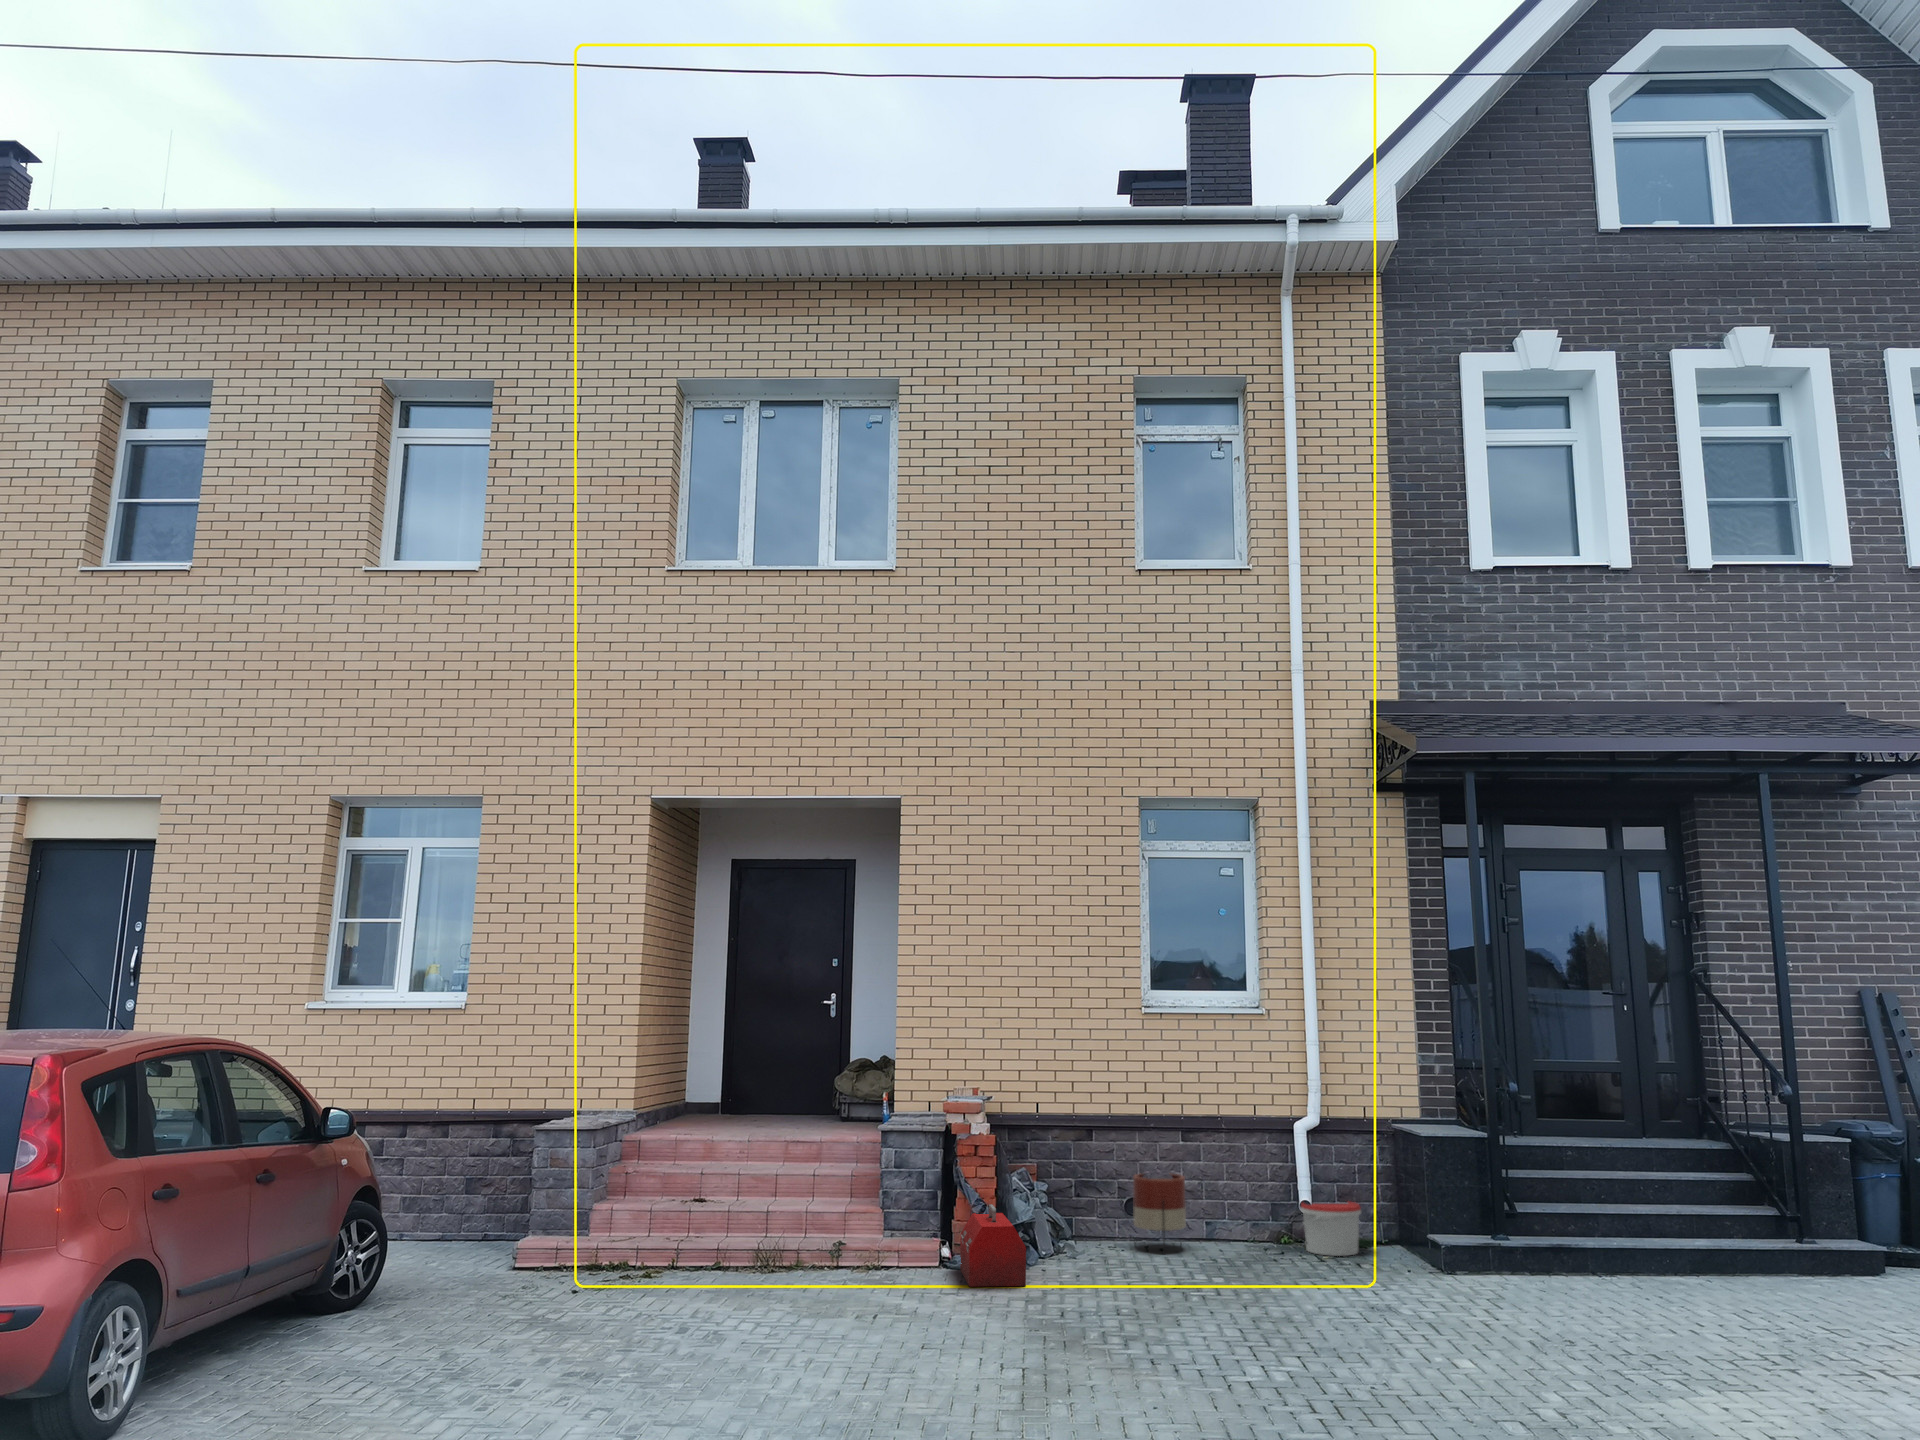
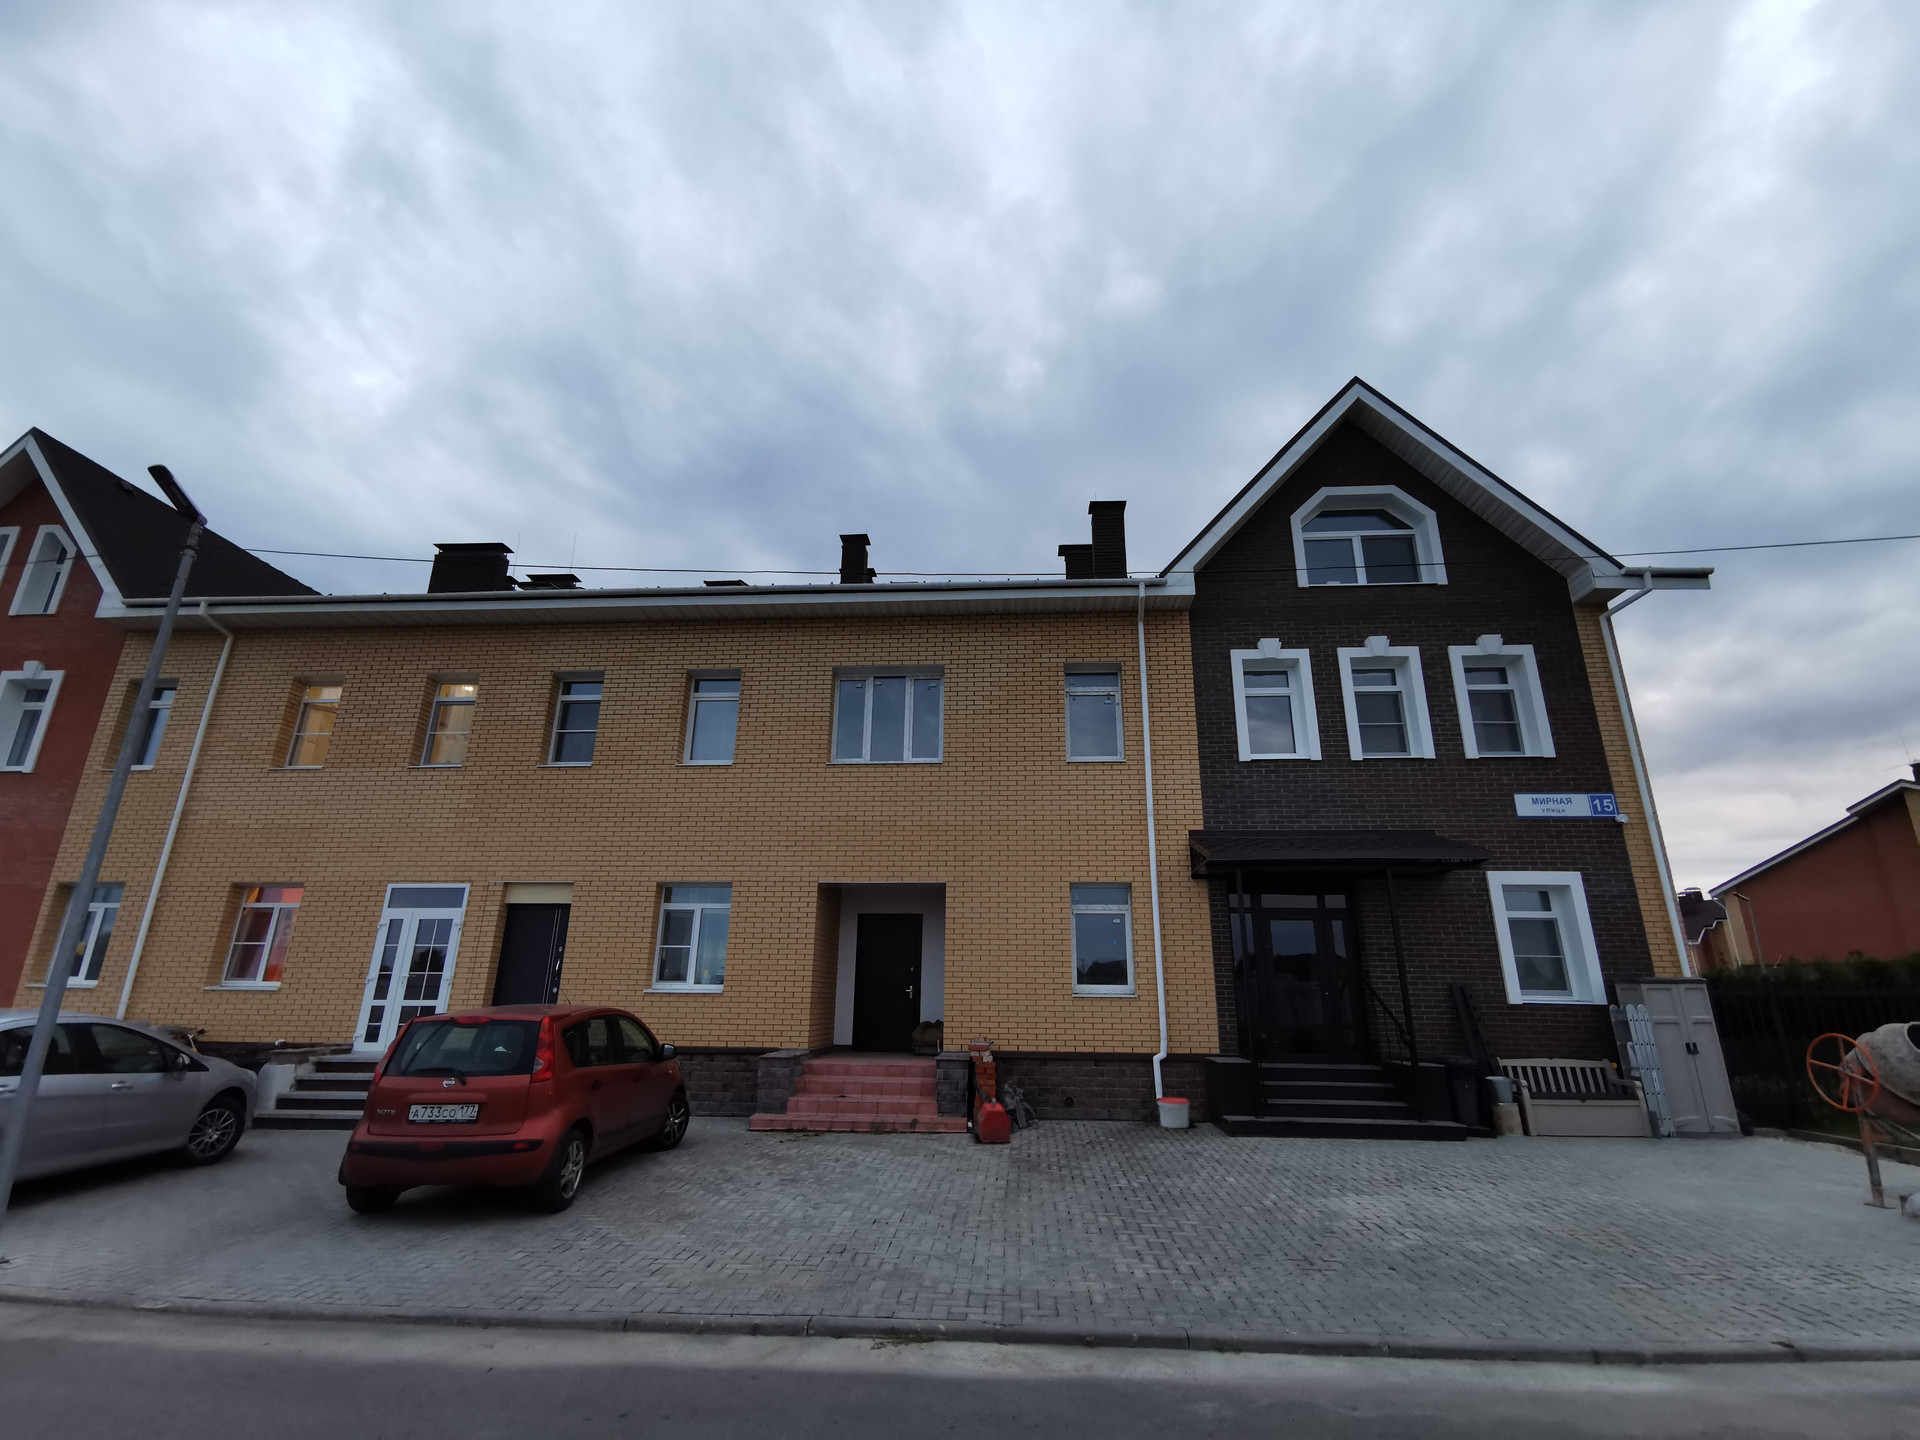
planter: present [1133,1174,1186,1253] -> none [1069,1082,1097,1127]

